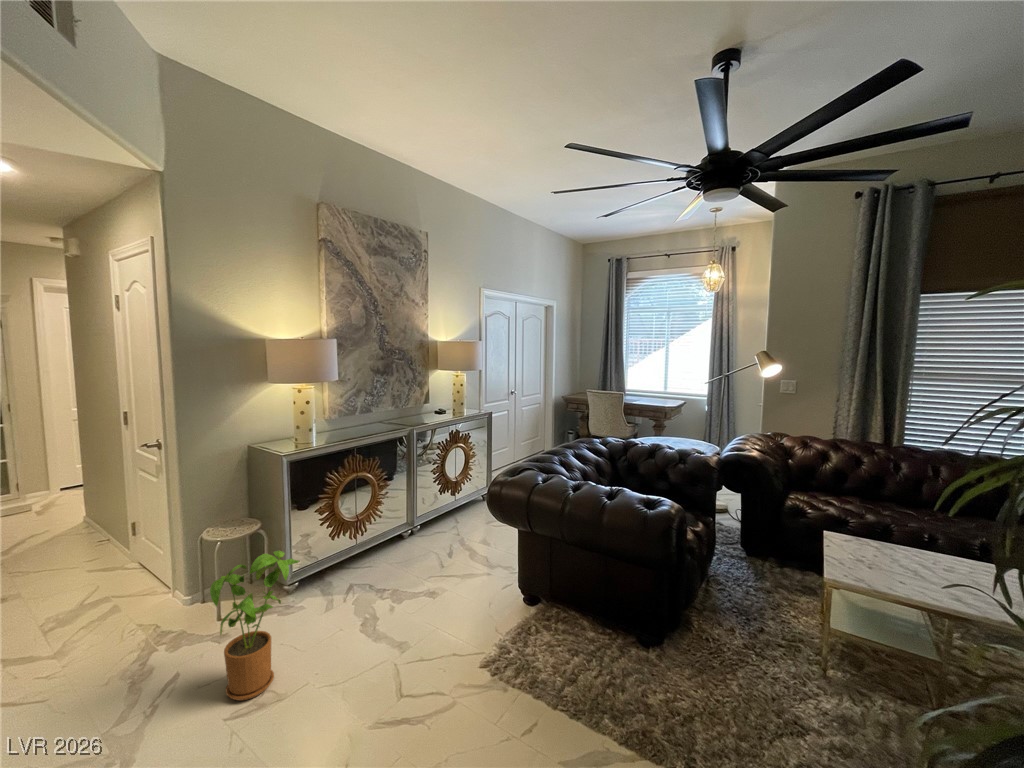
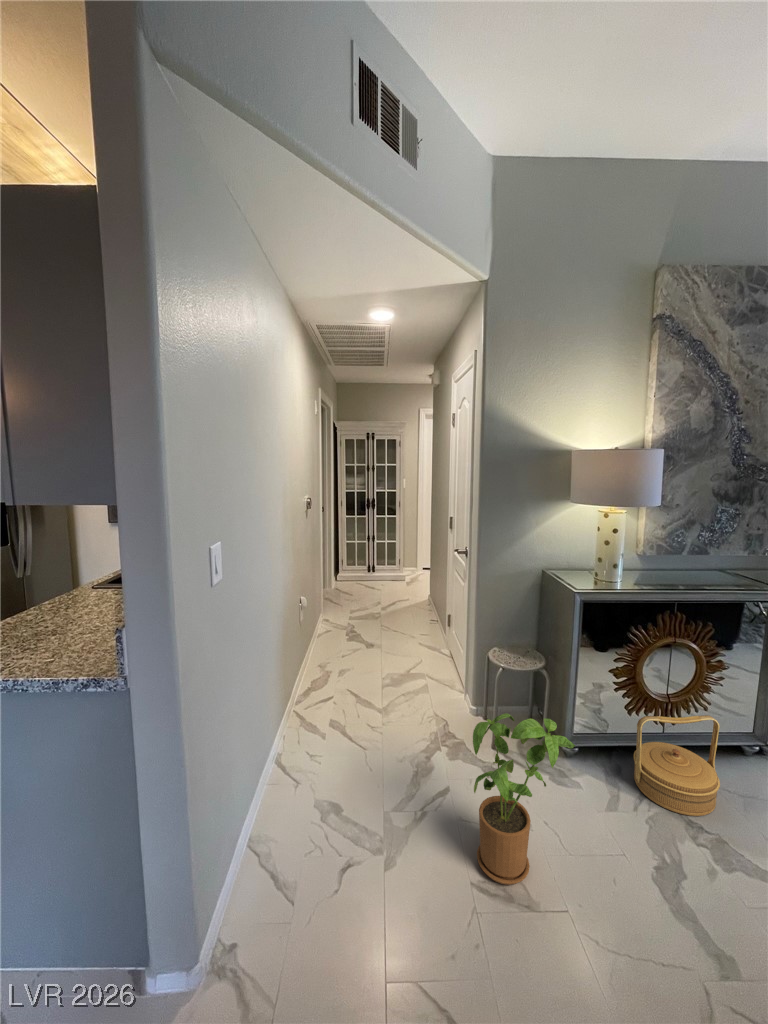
basket: none [339,518,391,590] -> present [634,715,720,816]

